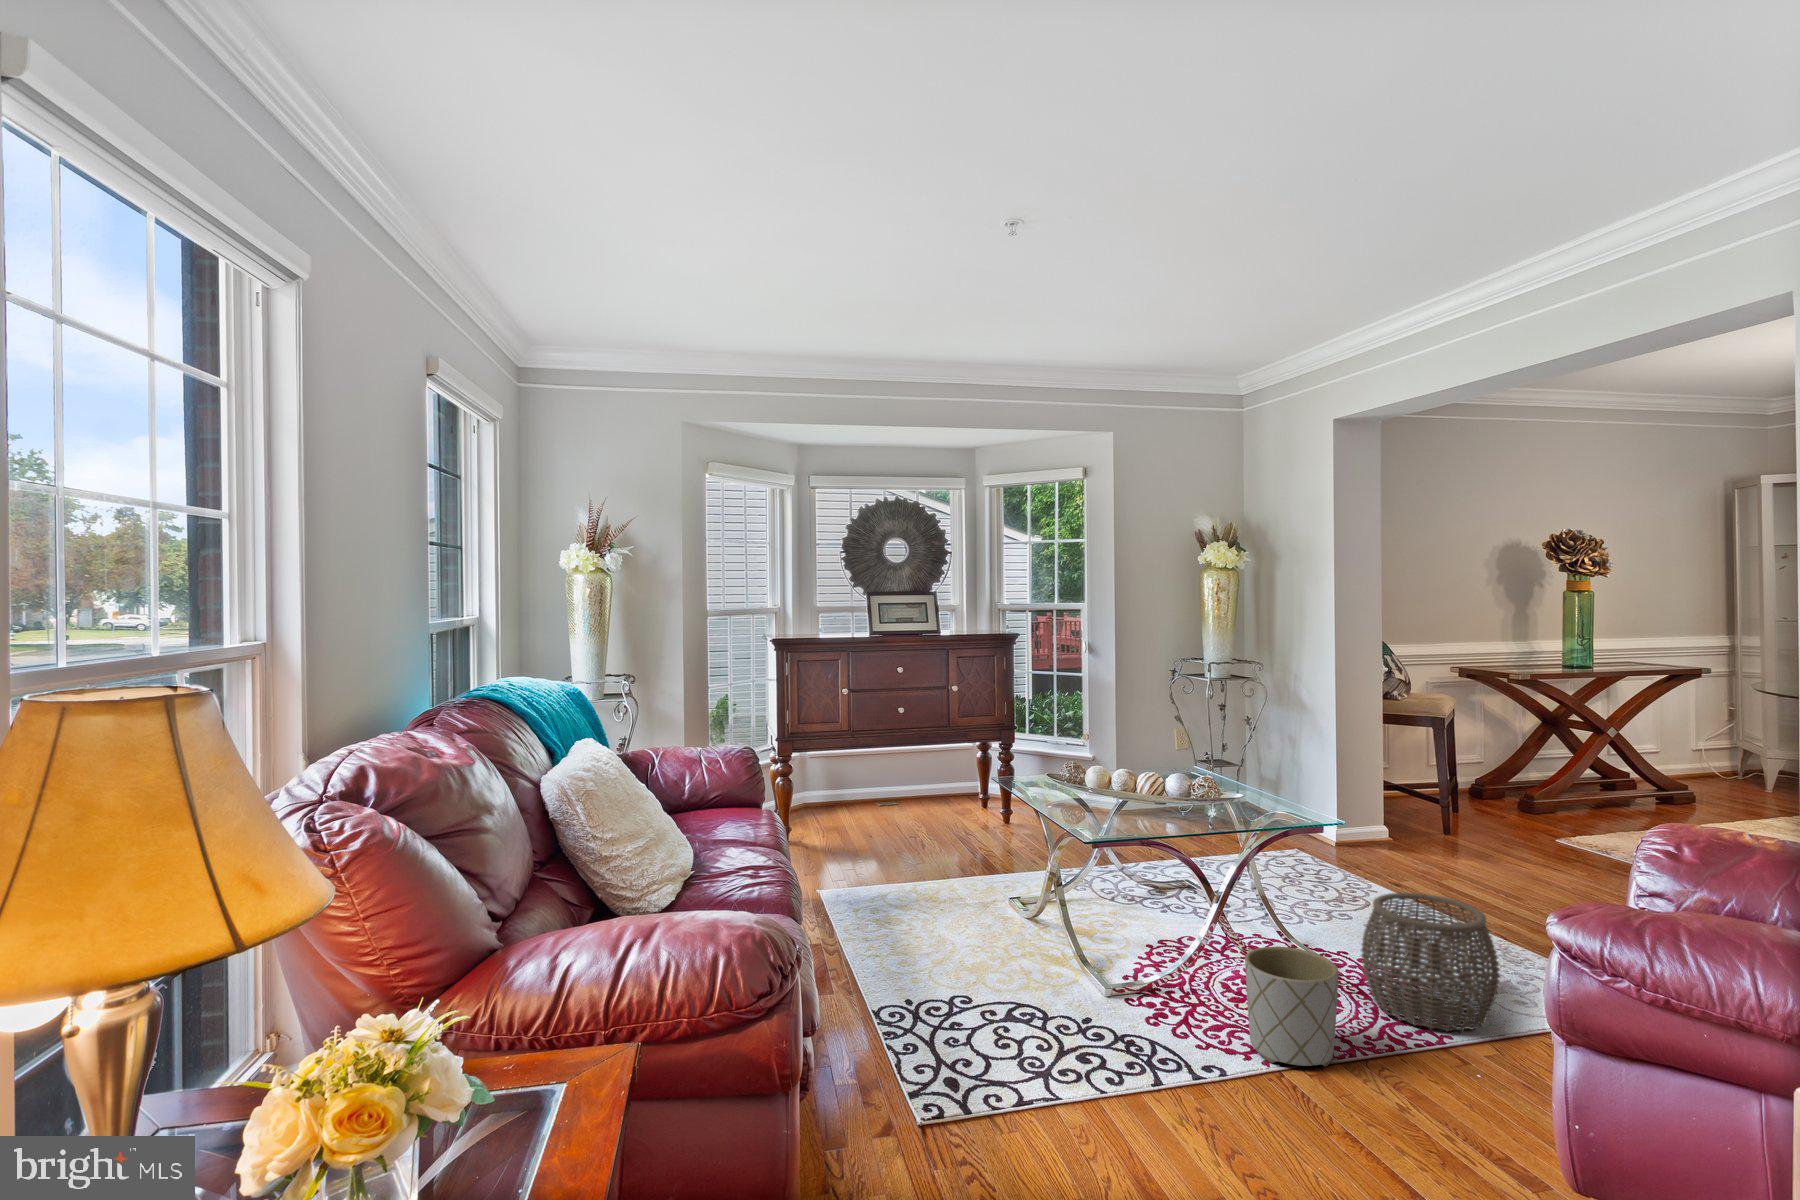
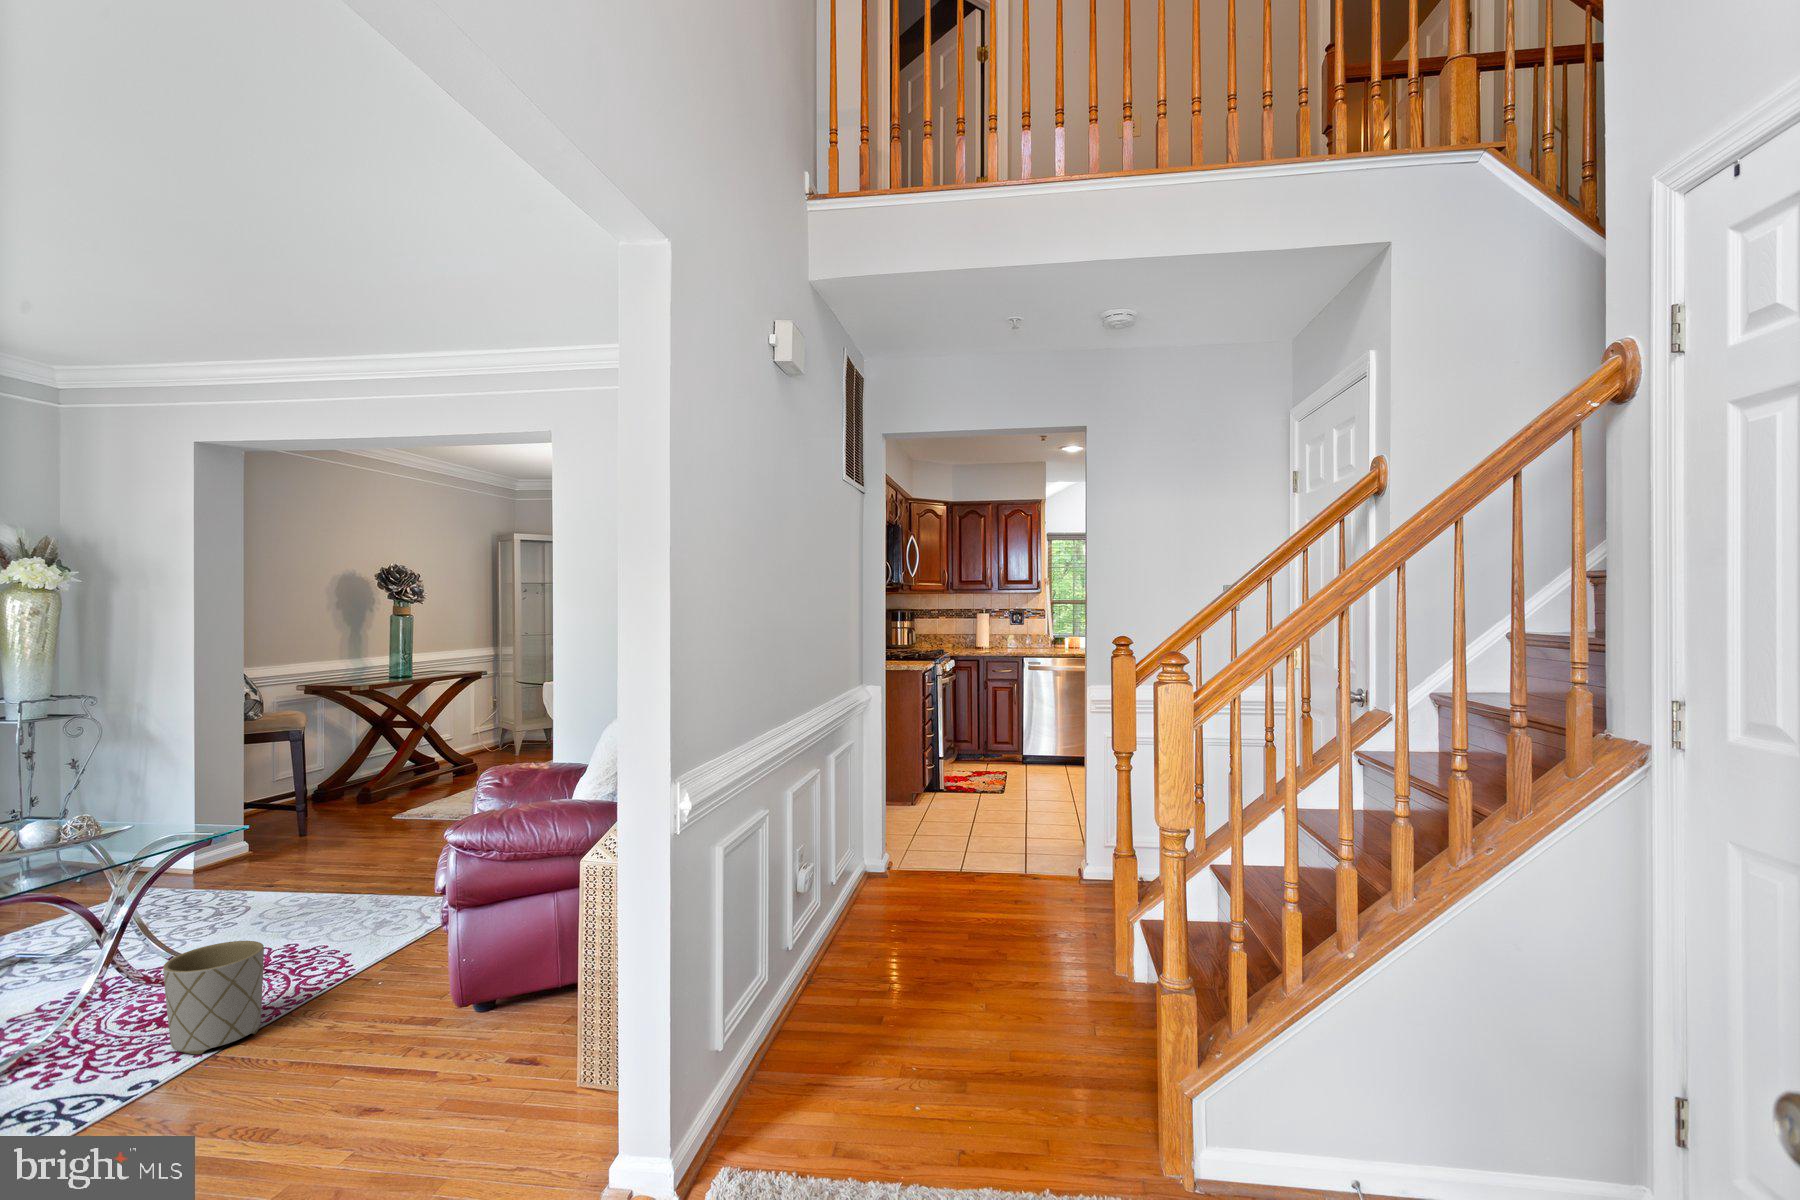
woven basket: present [1361,893,1500,1032] -> none [269,864,388,977]

